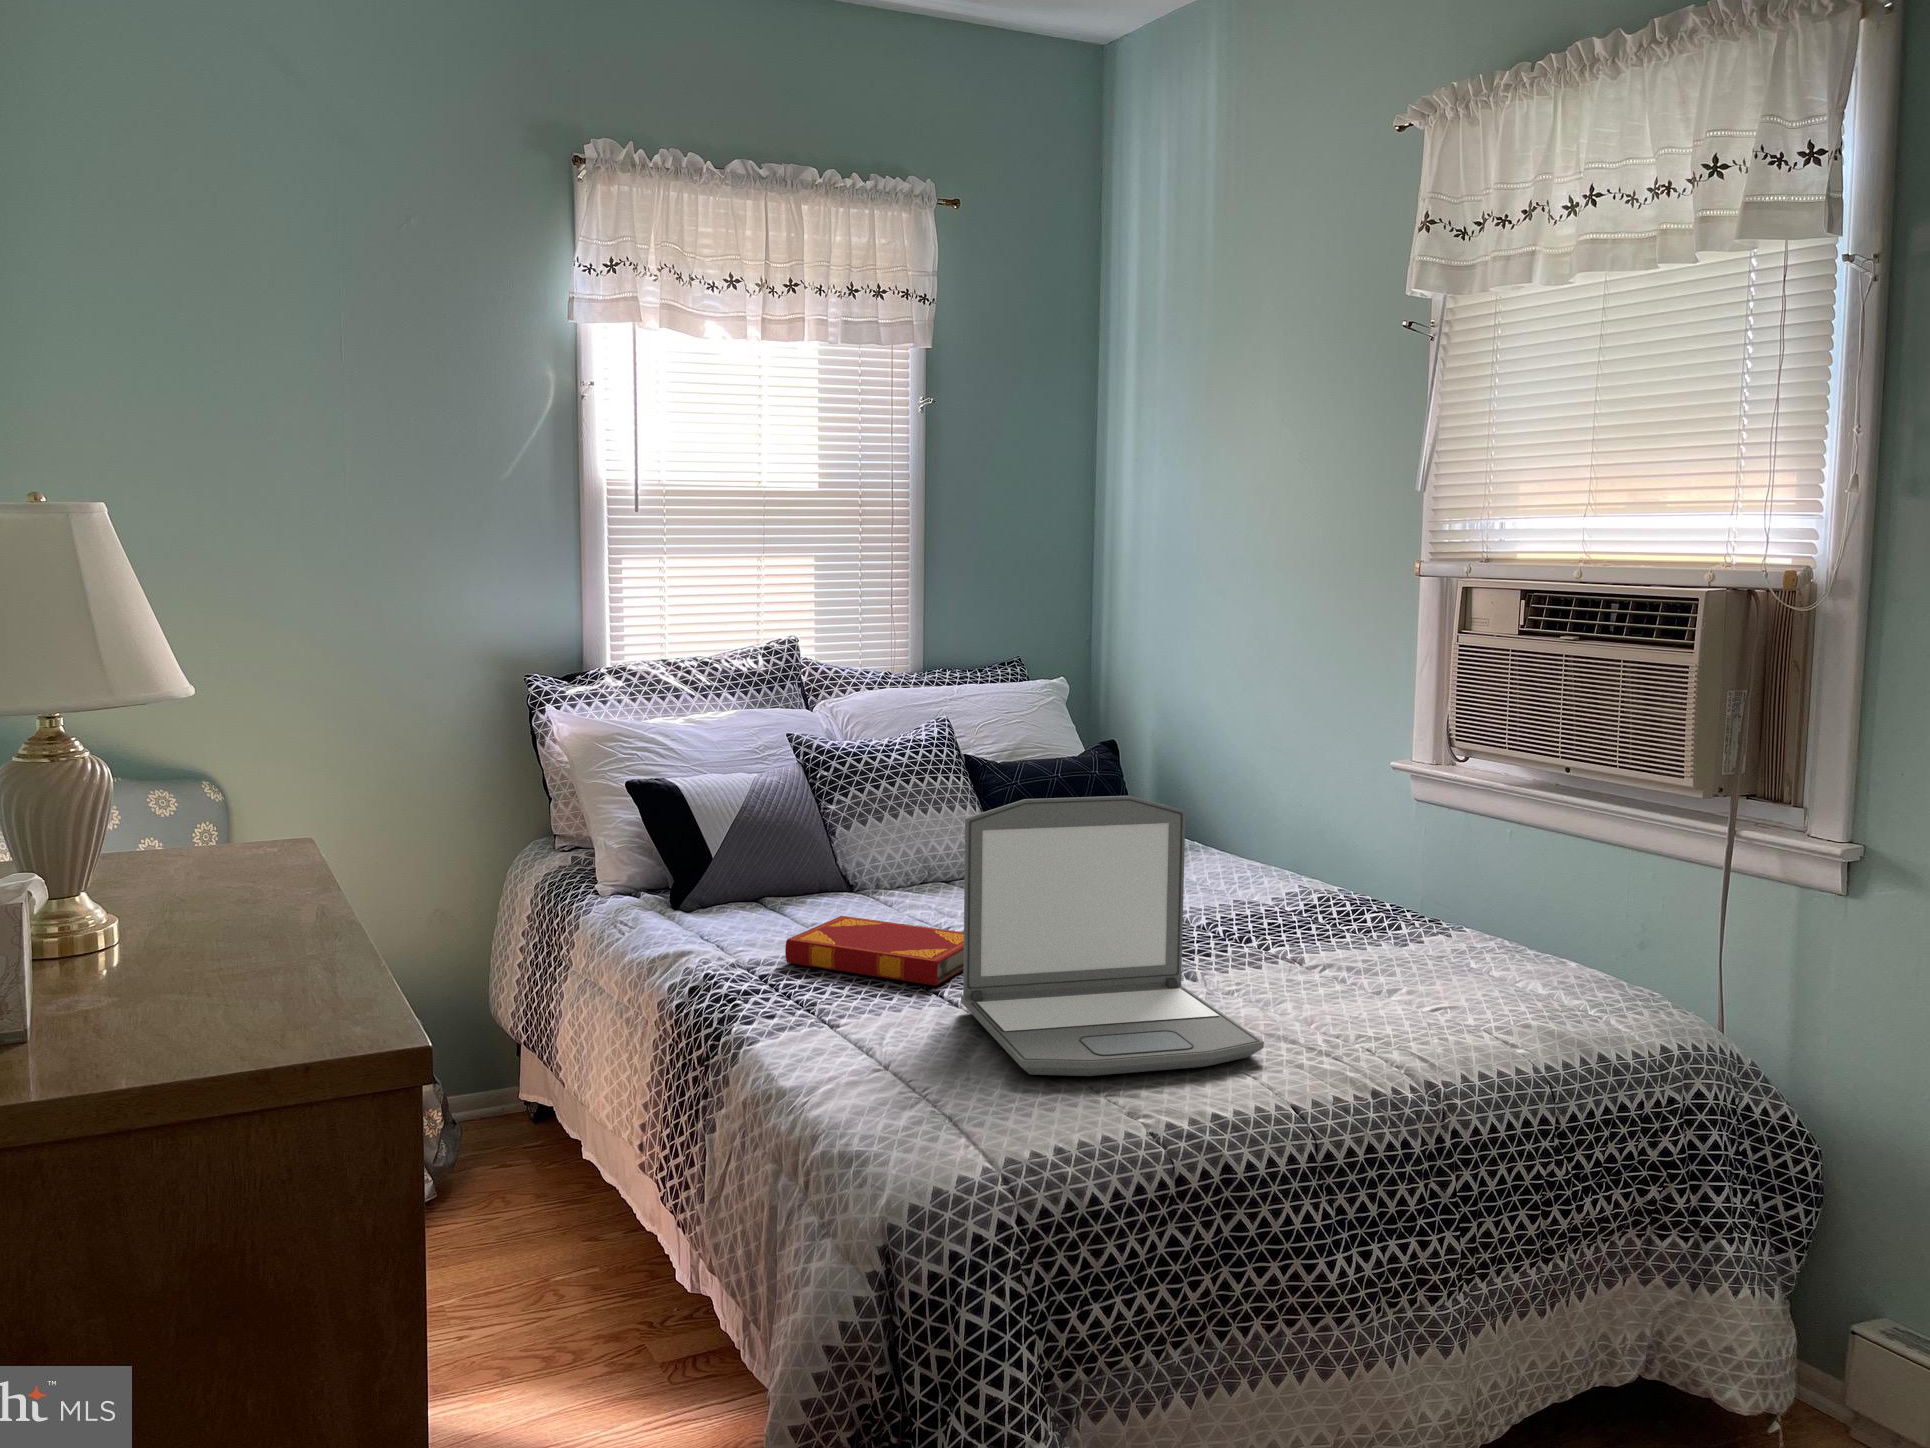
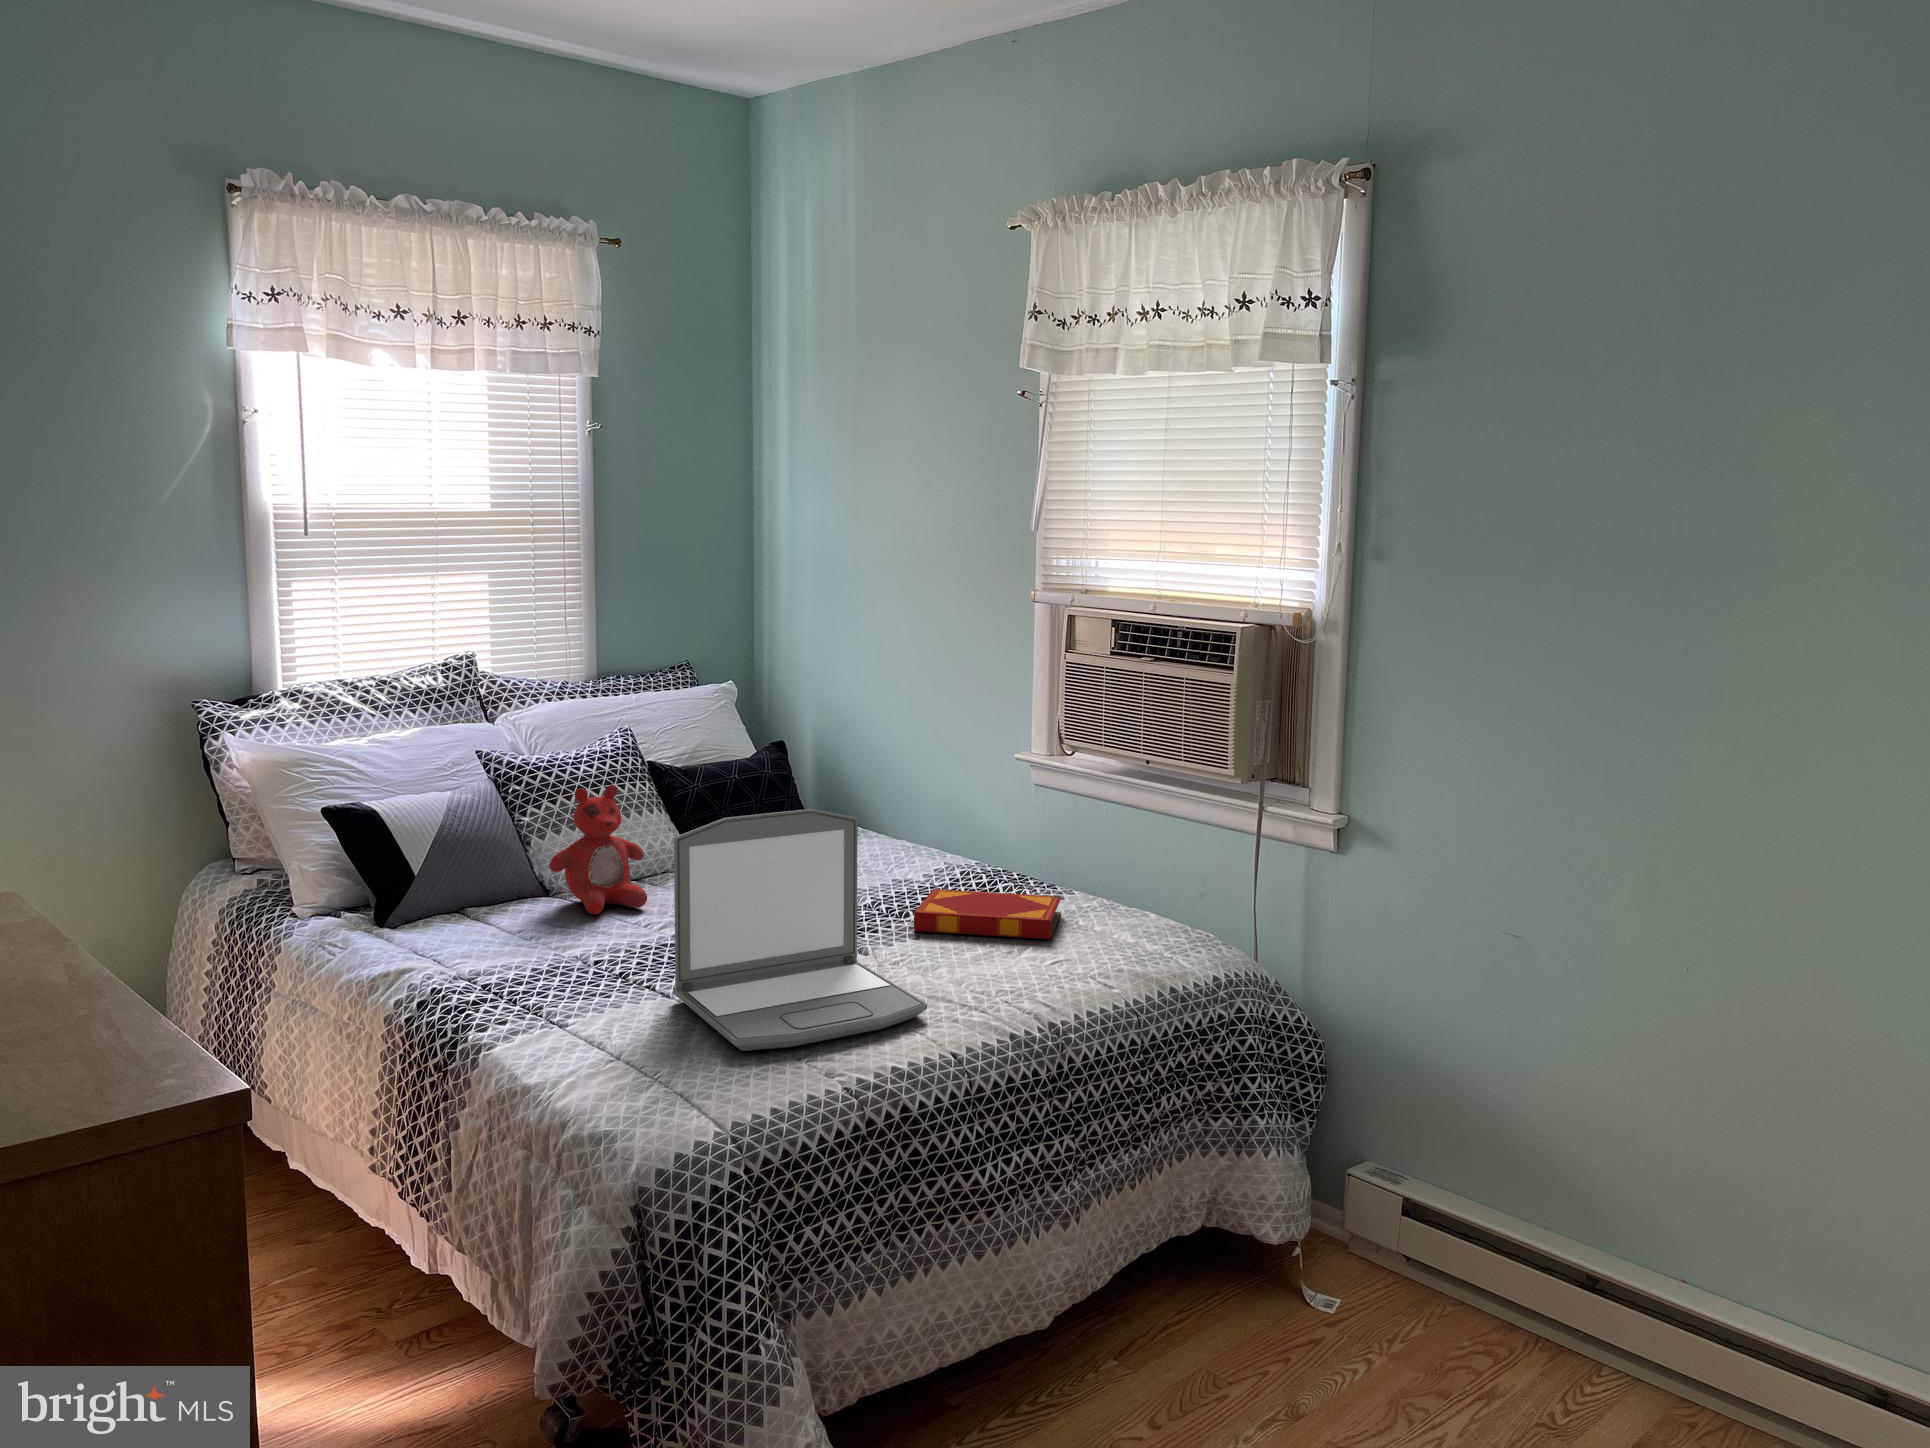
stuffed bear: none [848,771,951,913] -> present [549,785,647,914]
hardback book: present [785,916,964,986] -> present [914,889,1061,939]

